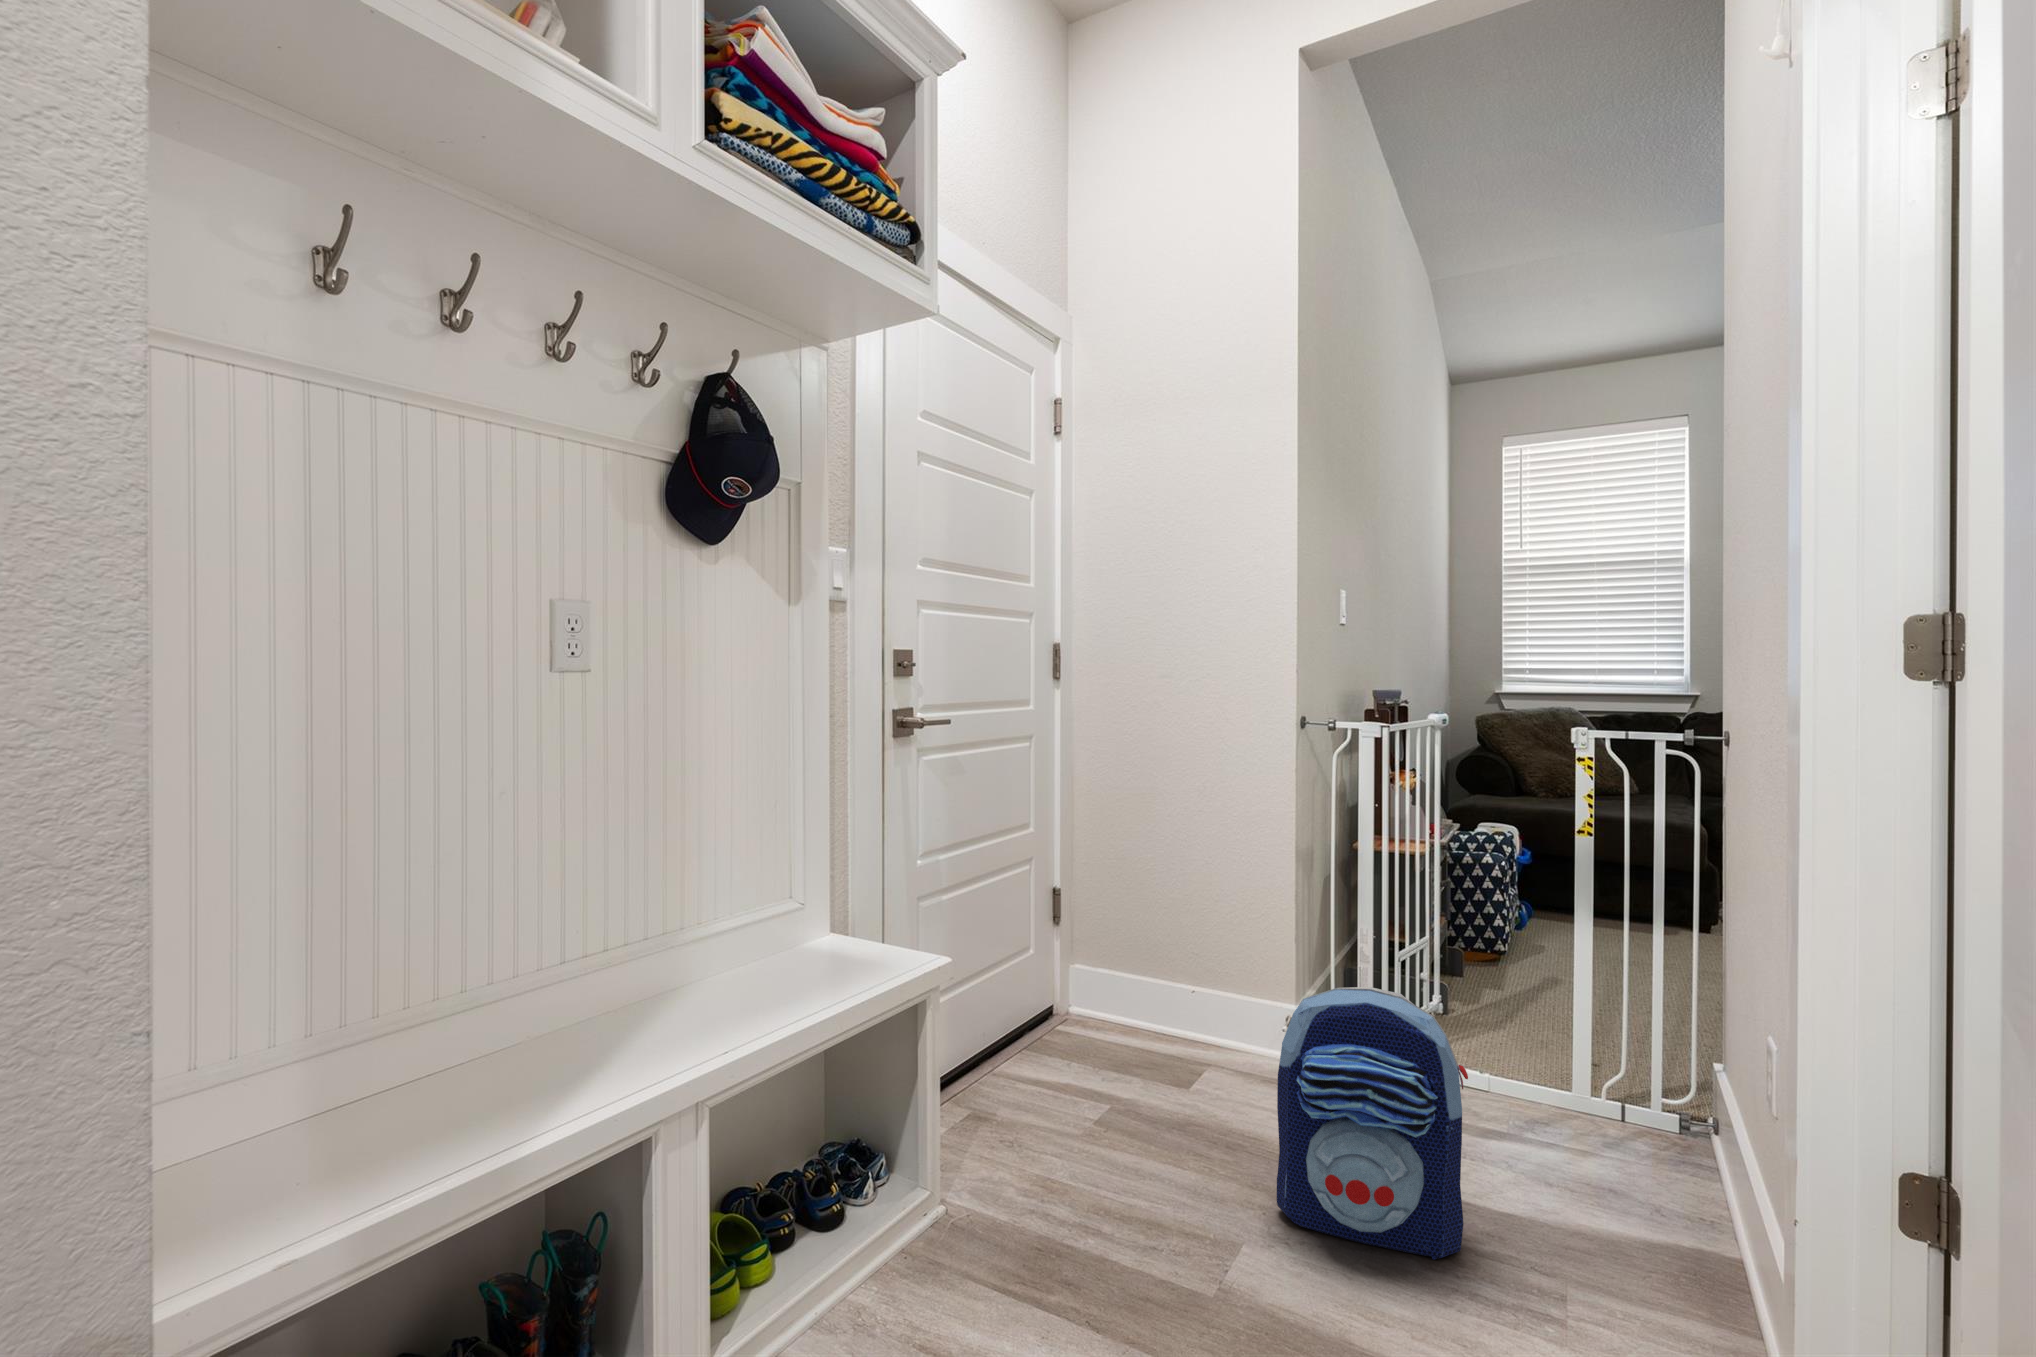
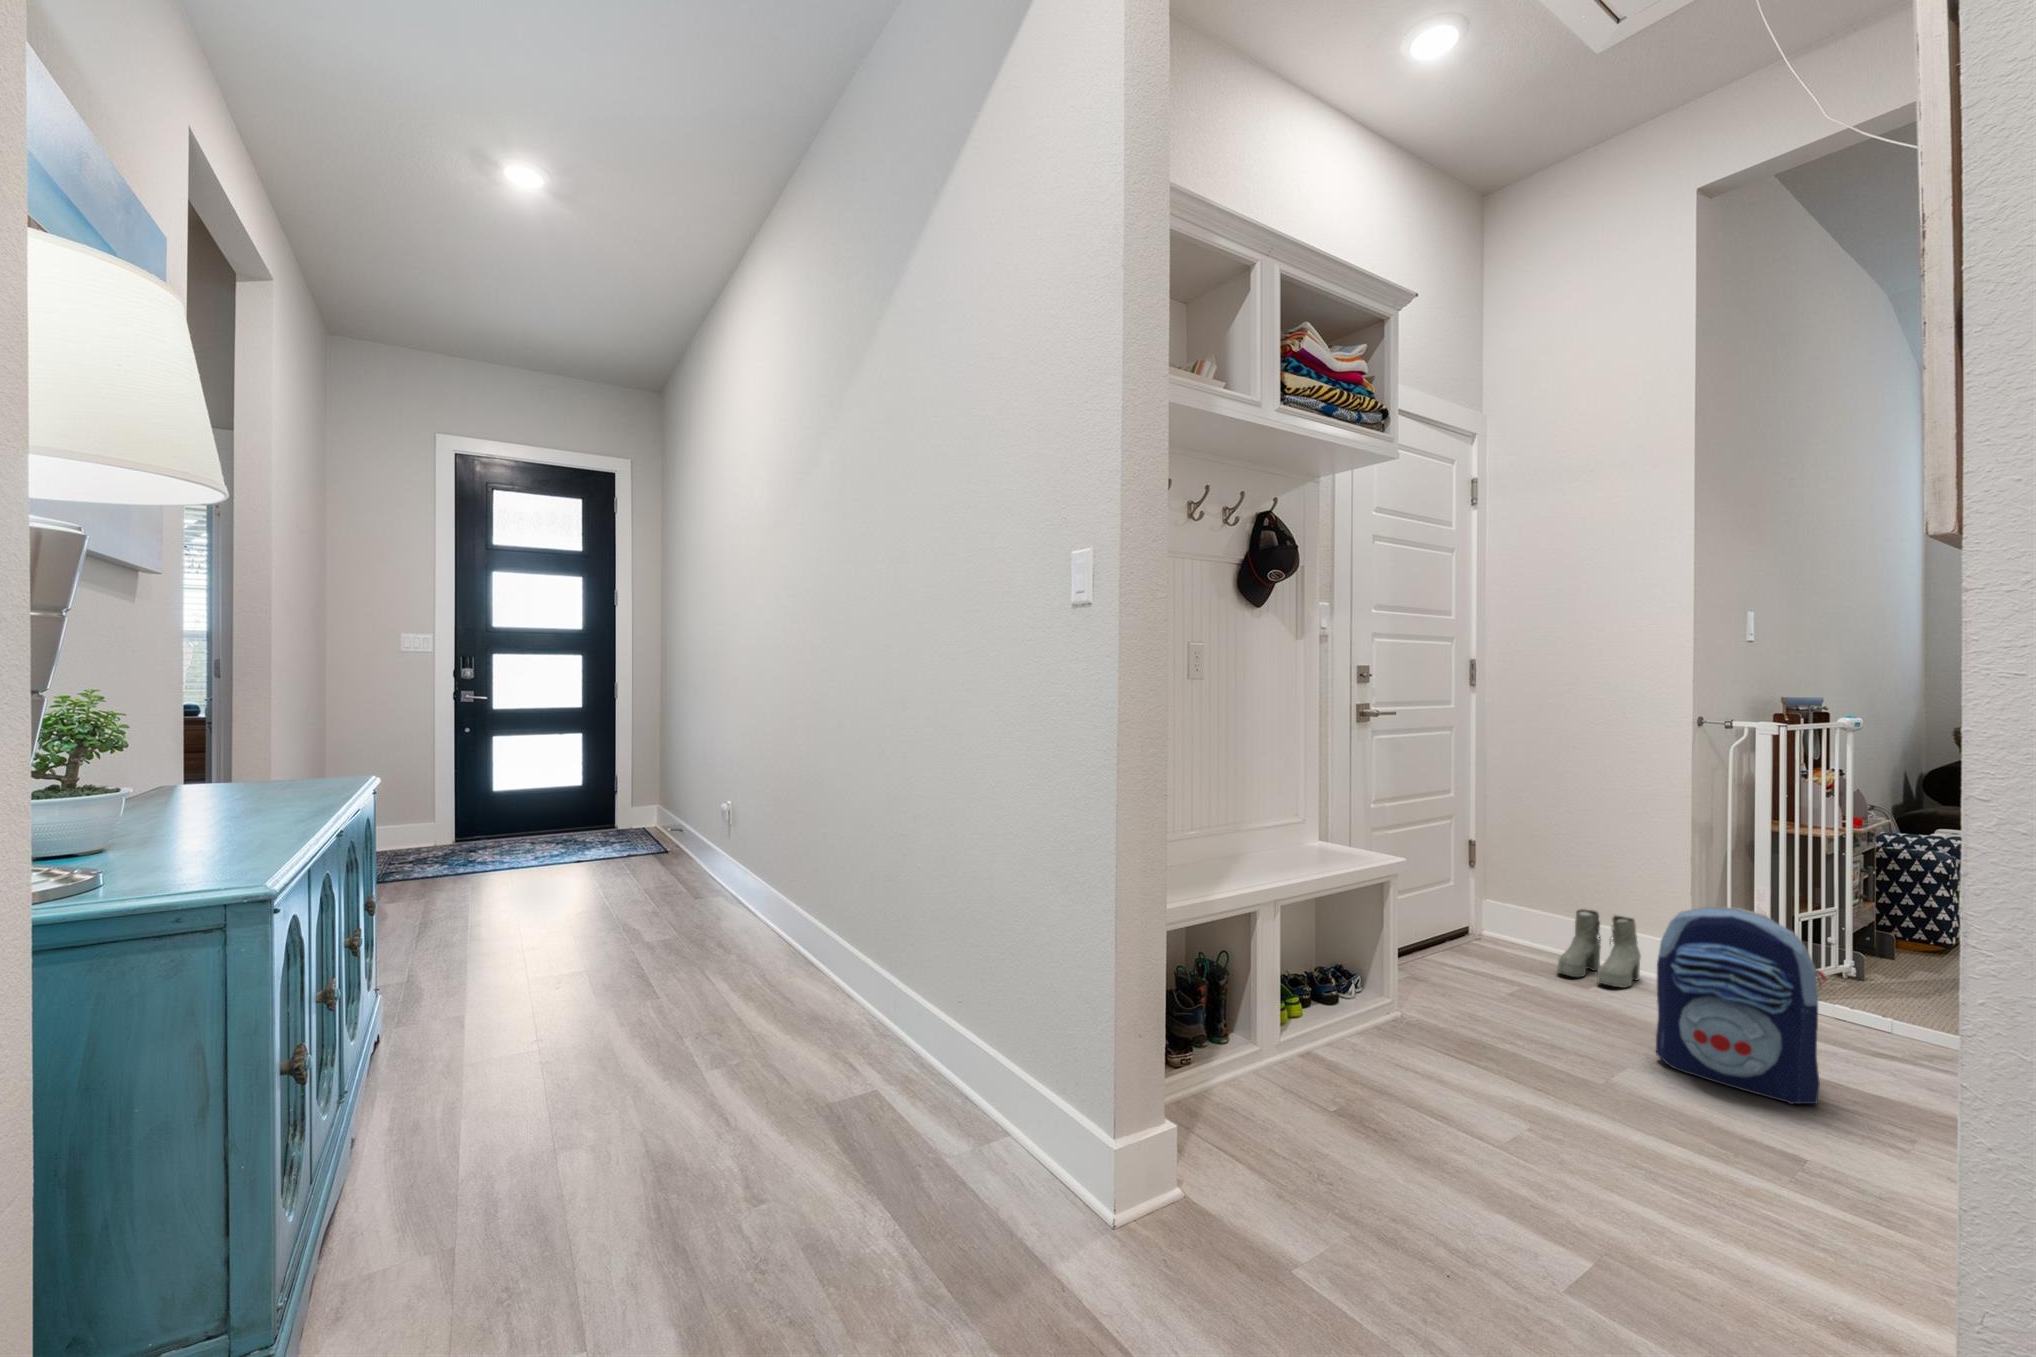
boots: none [1152,975,1244,1081] -> present [1557,909,1641,988]

